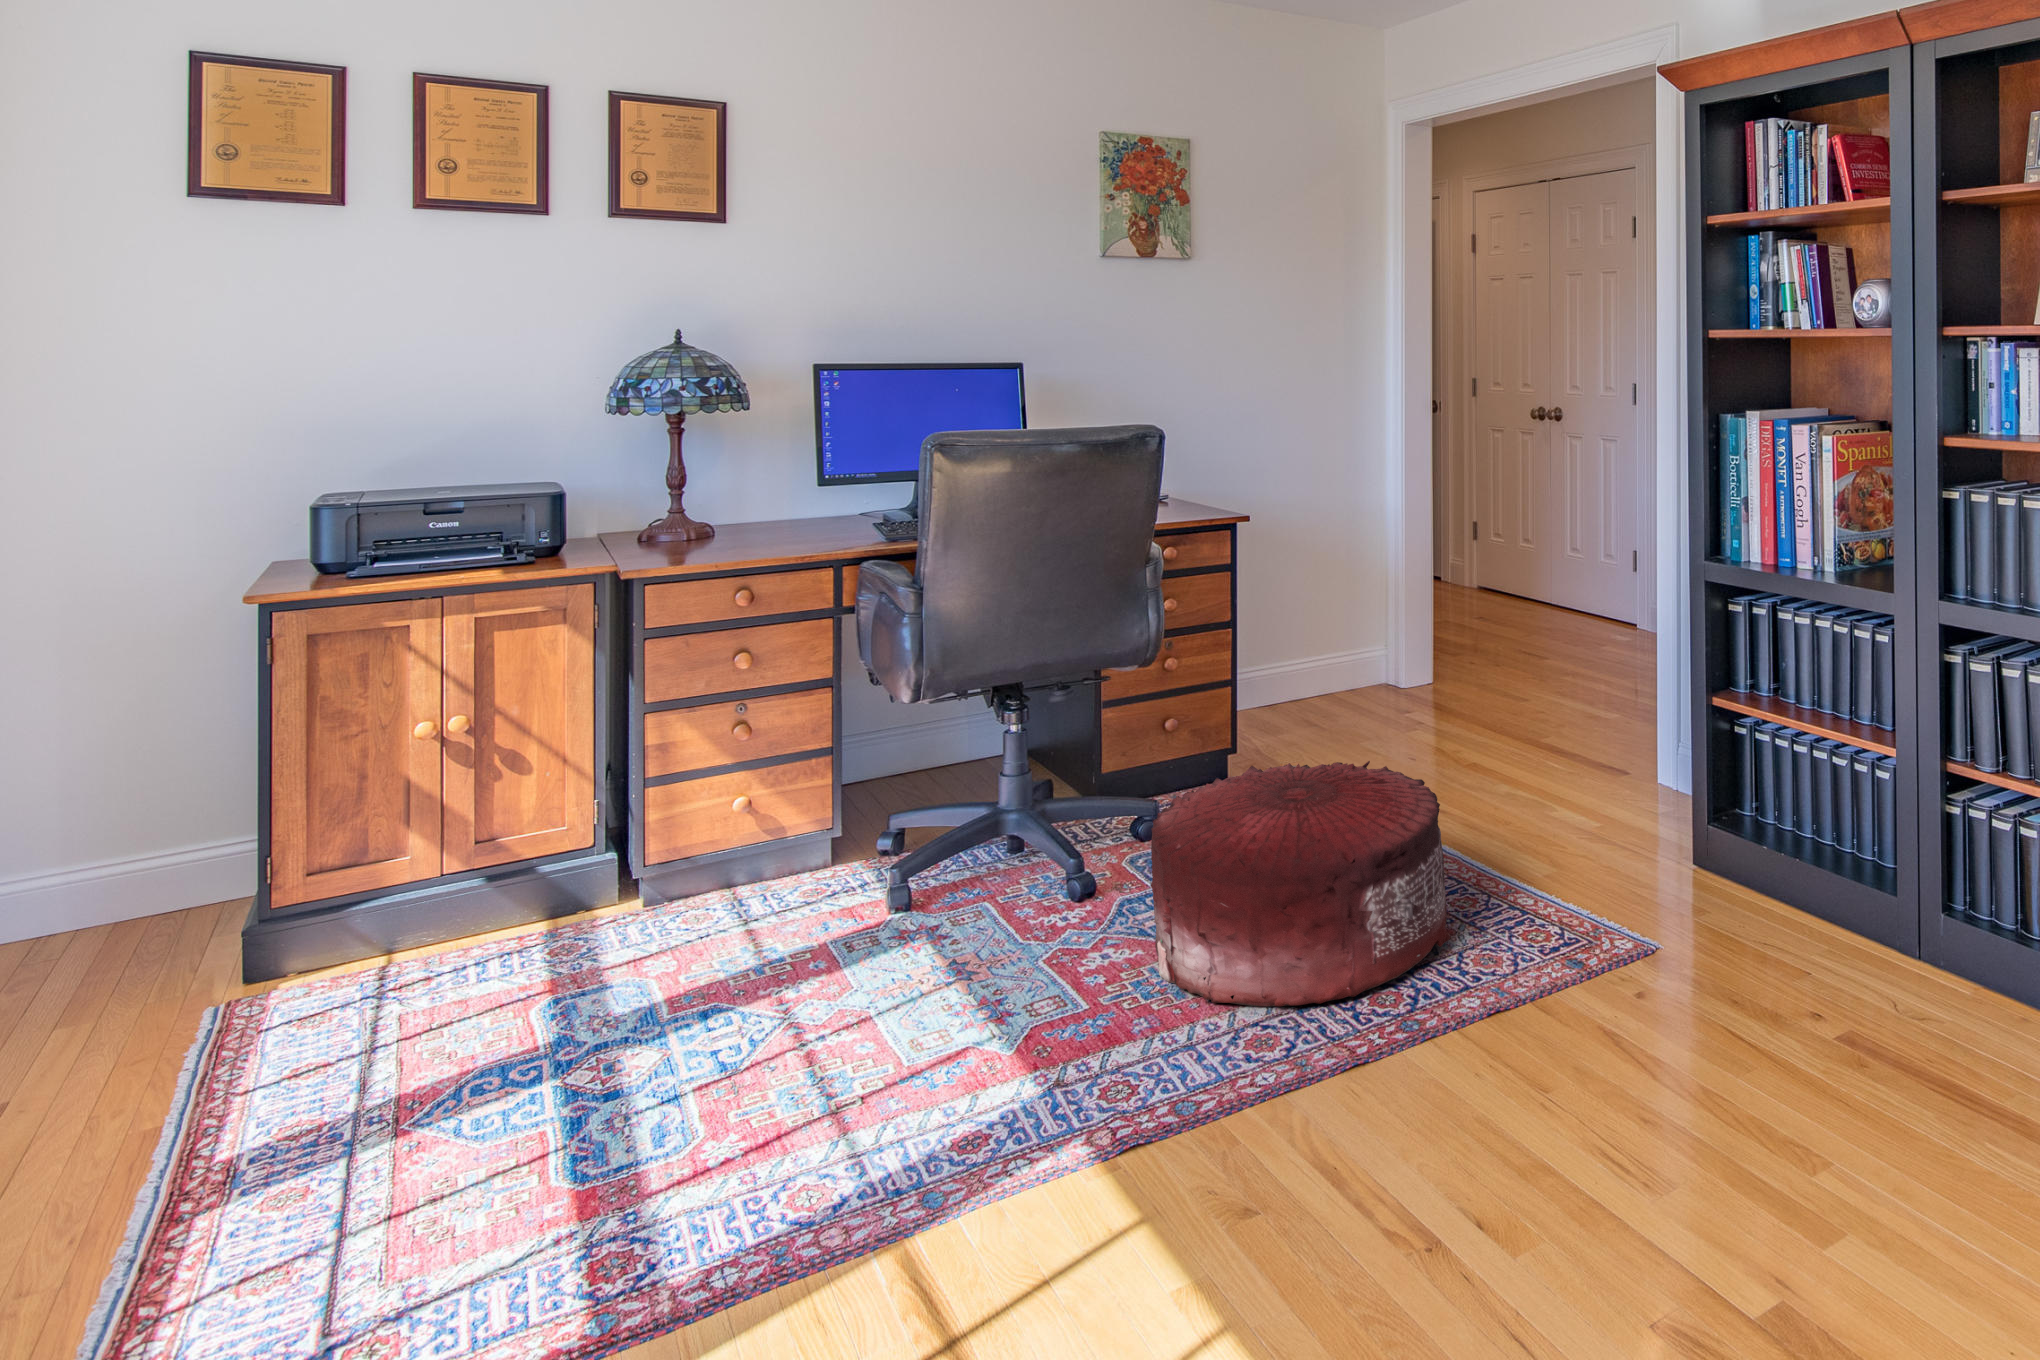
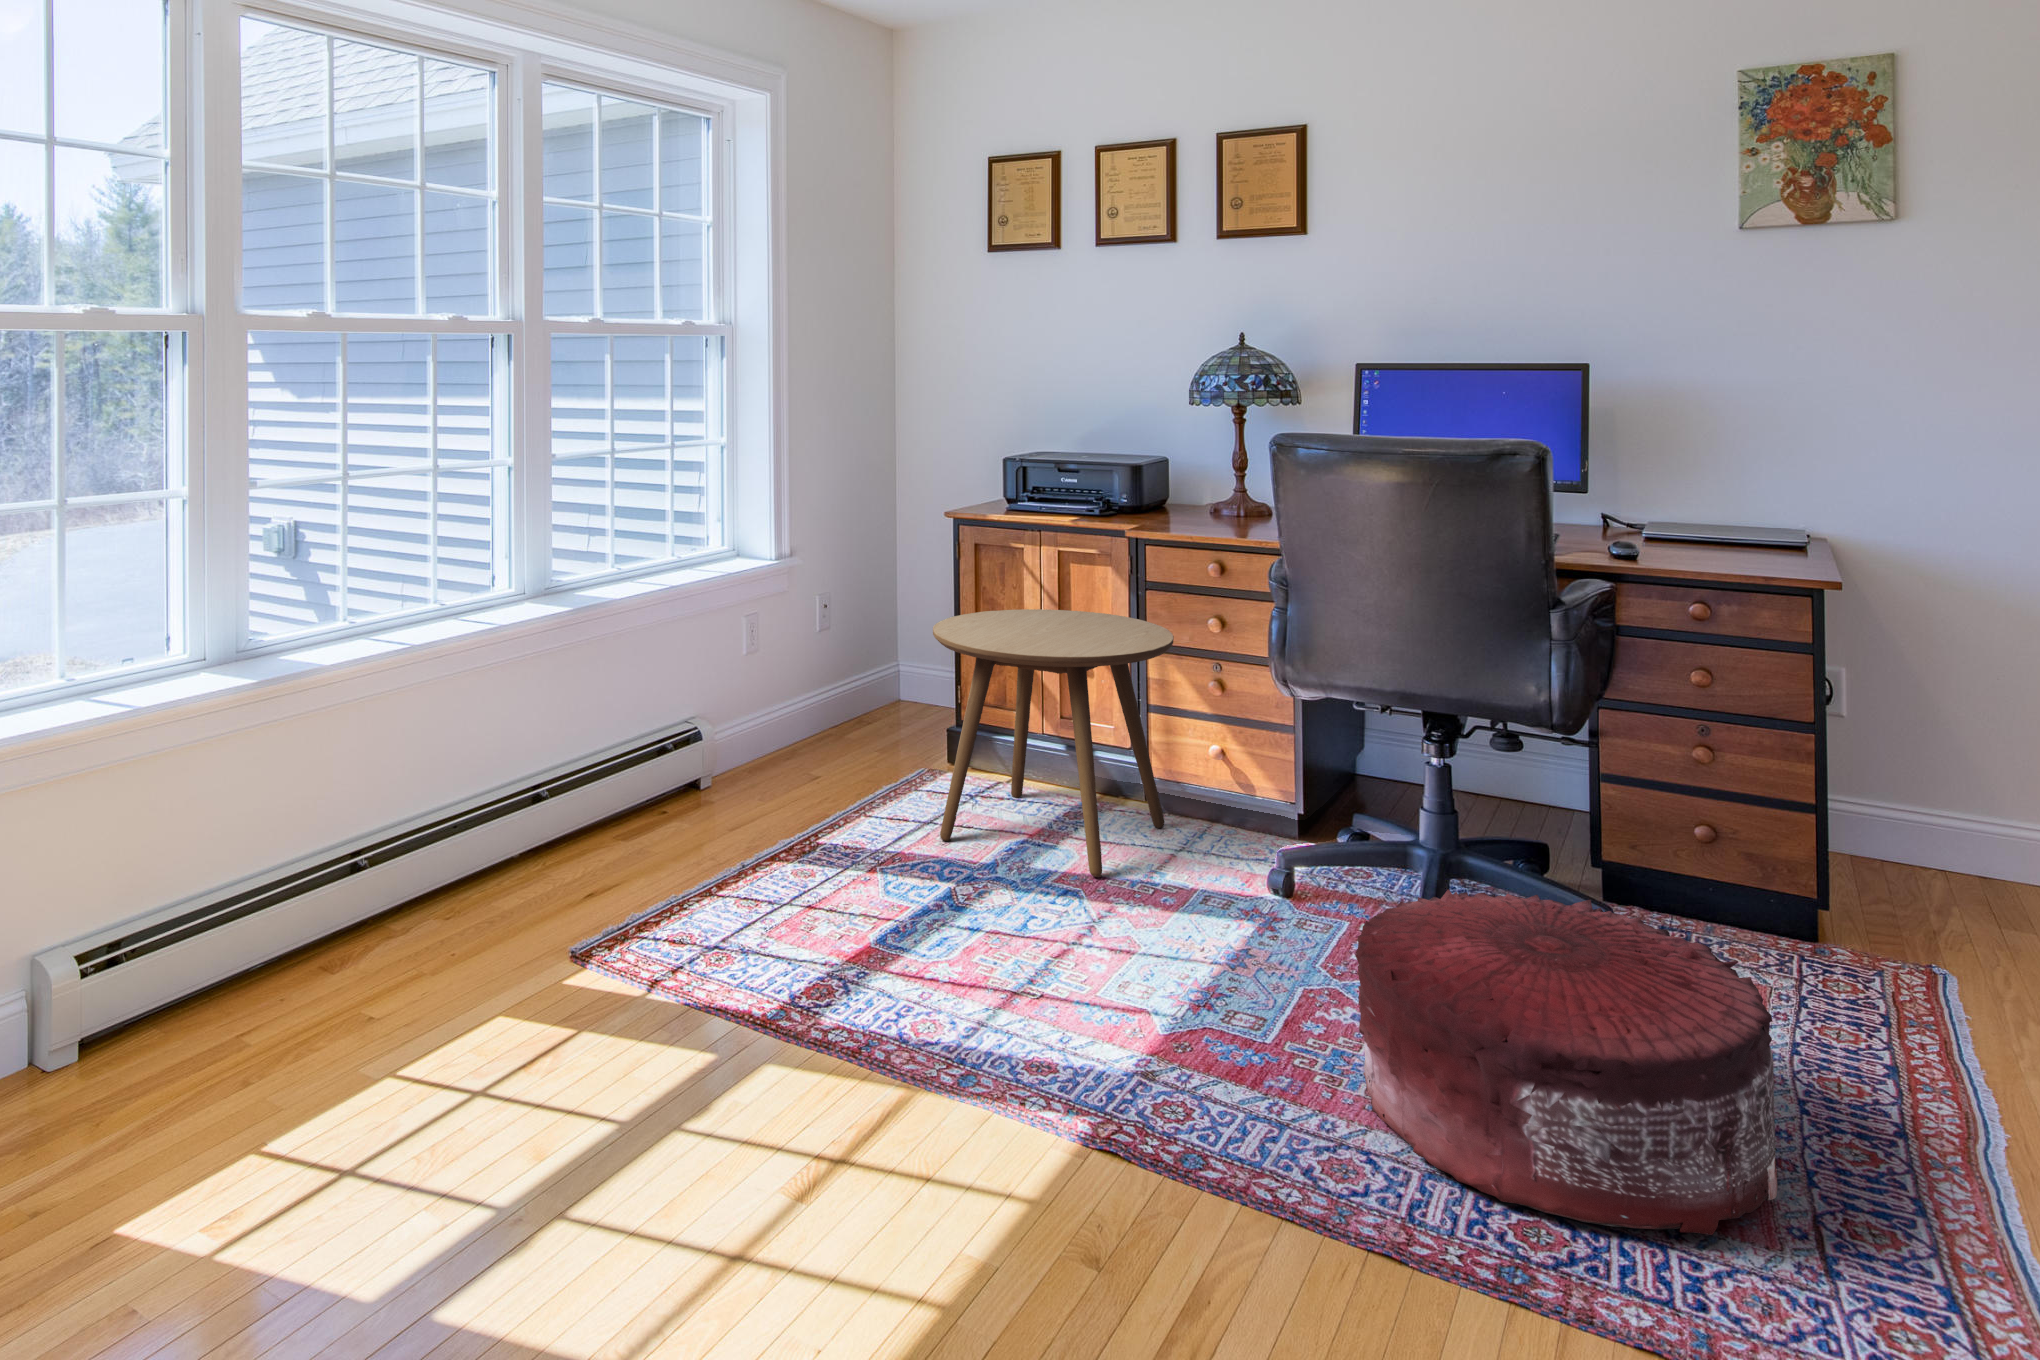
side table: none [343,672,738,1064] -> present [933,609,1174,877]

